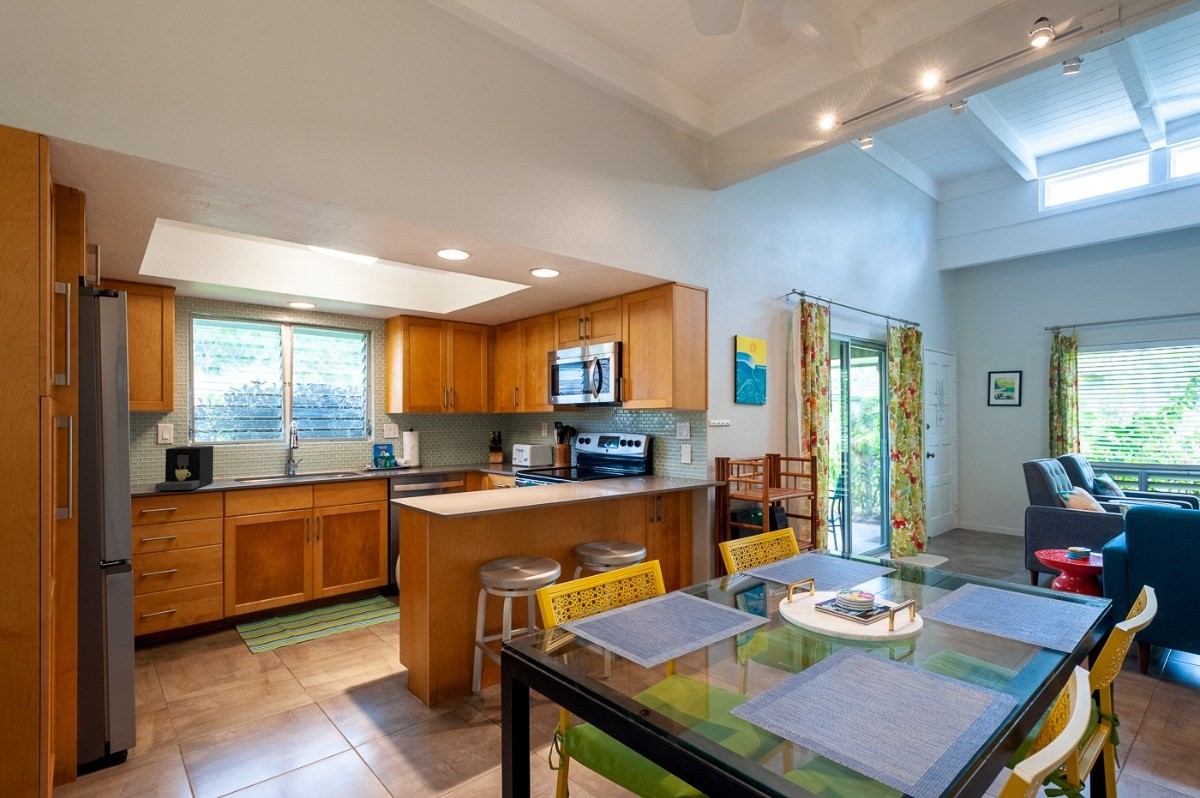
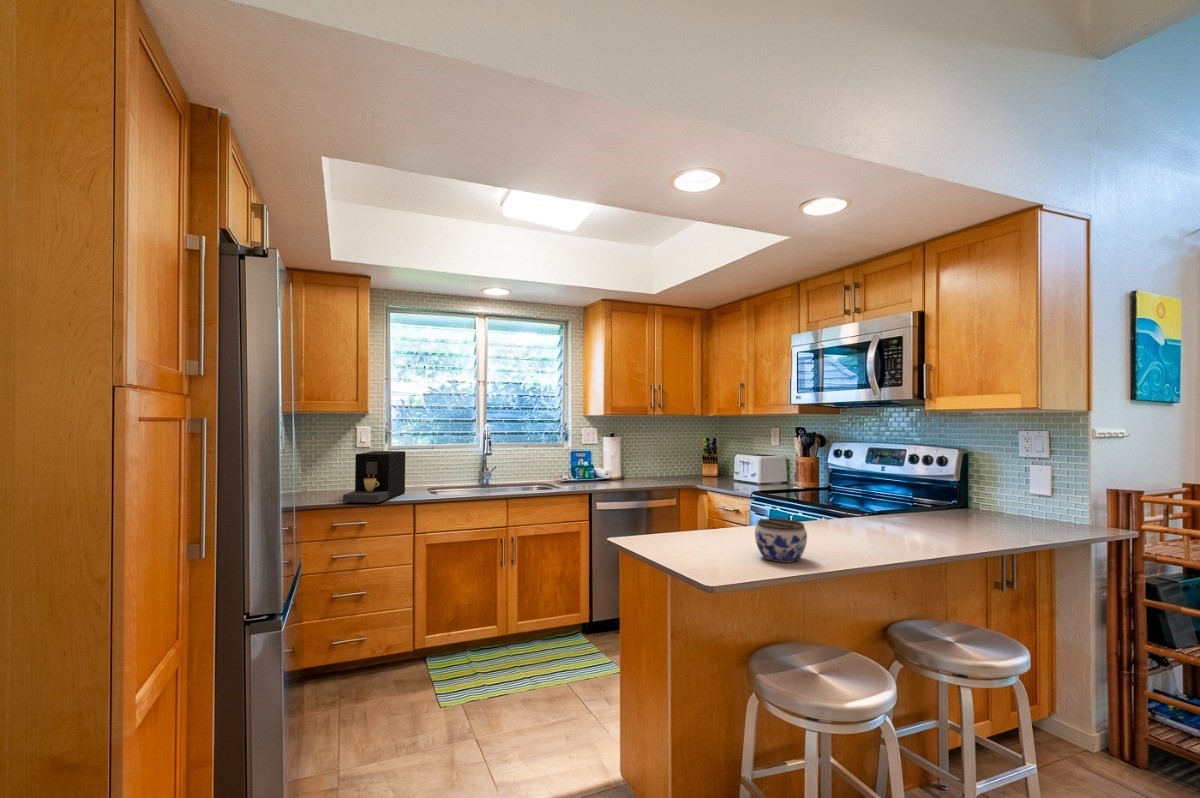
jar: none [489,476,520,501] -> present [755,518,807,562]

